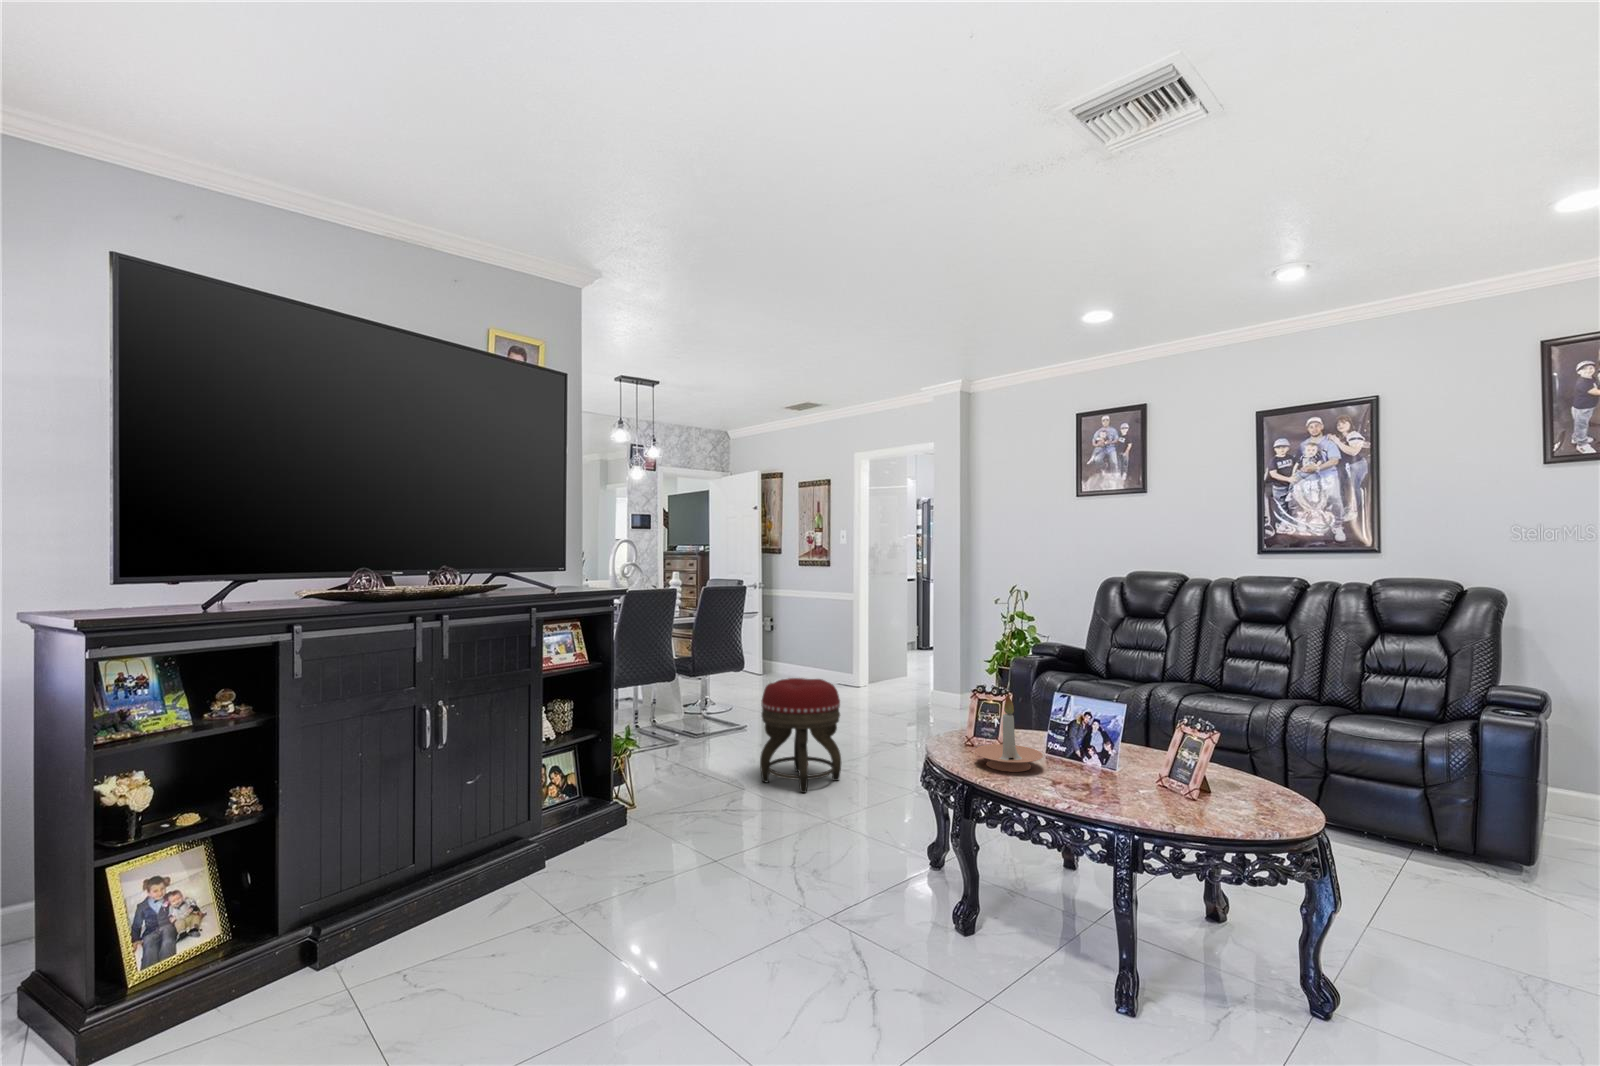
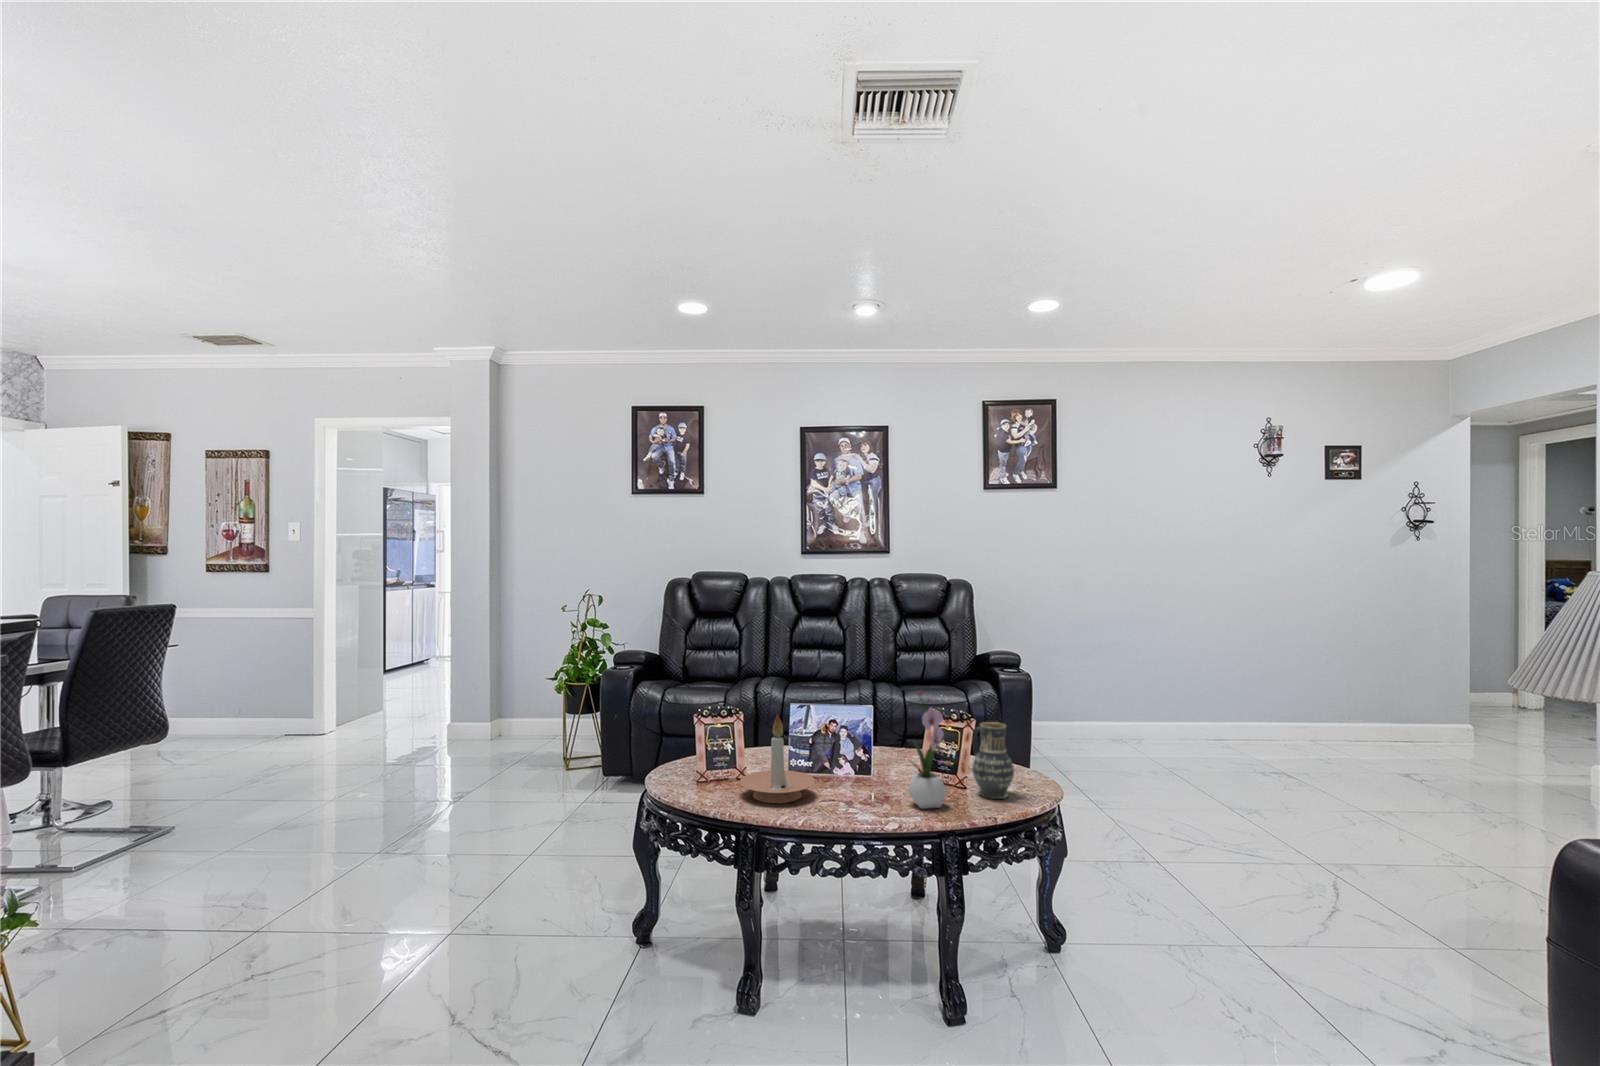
footstool: present [760,678,841,793] -> none [288,734,424,909]
flower arrangement: none [1108,687,1151,808] -> present [908,691,947,809]
vase: none [1200,736,1252,820] -> present [972,722,1014,799]

